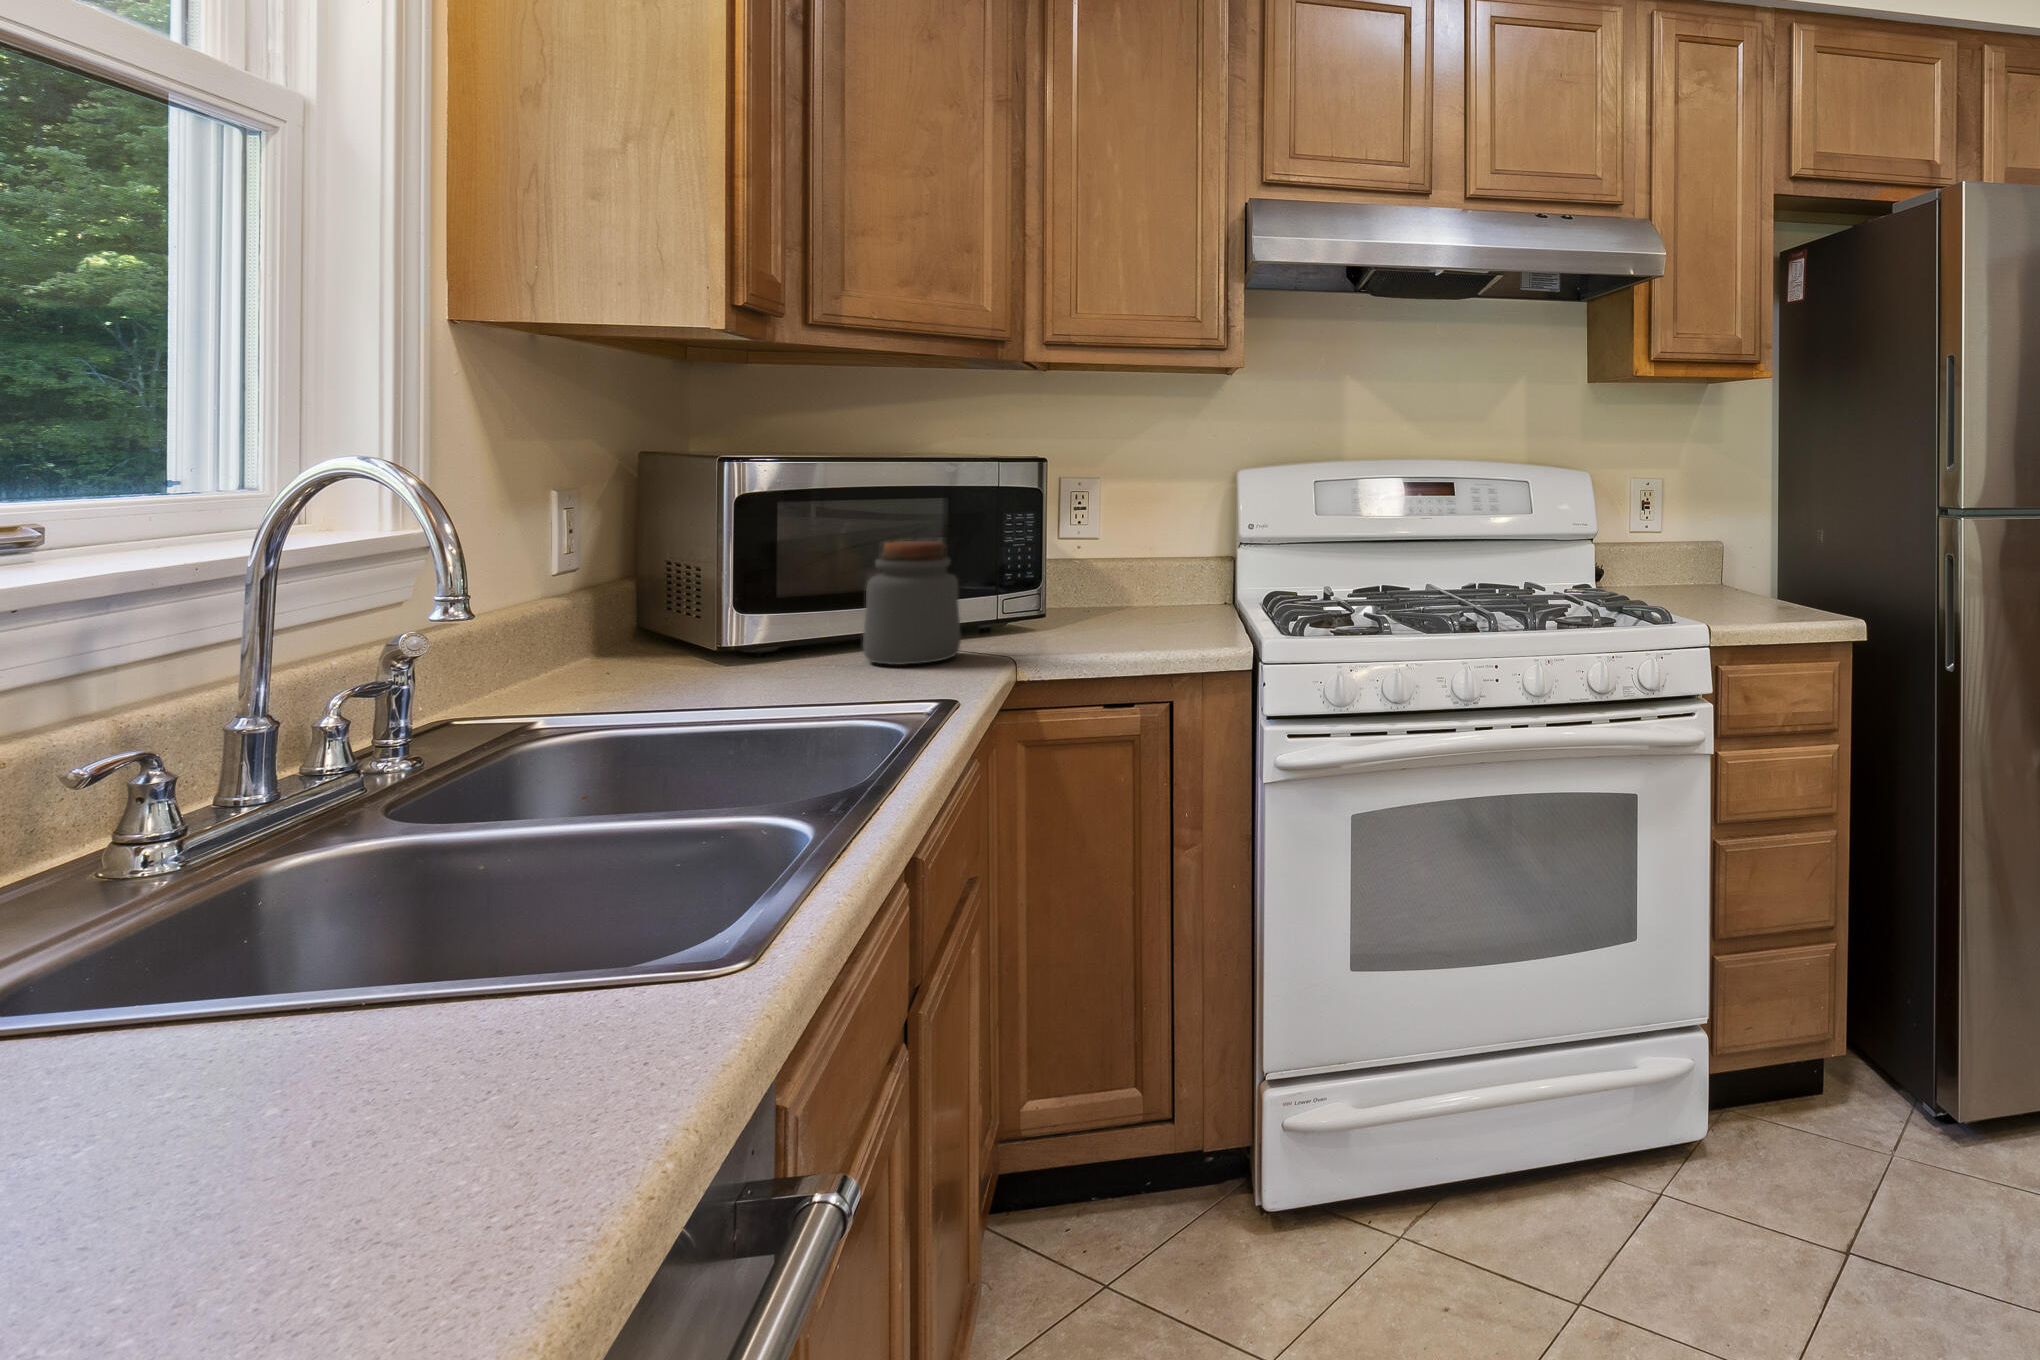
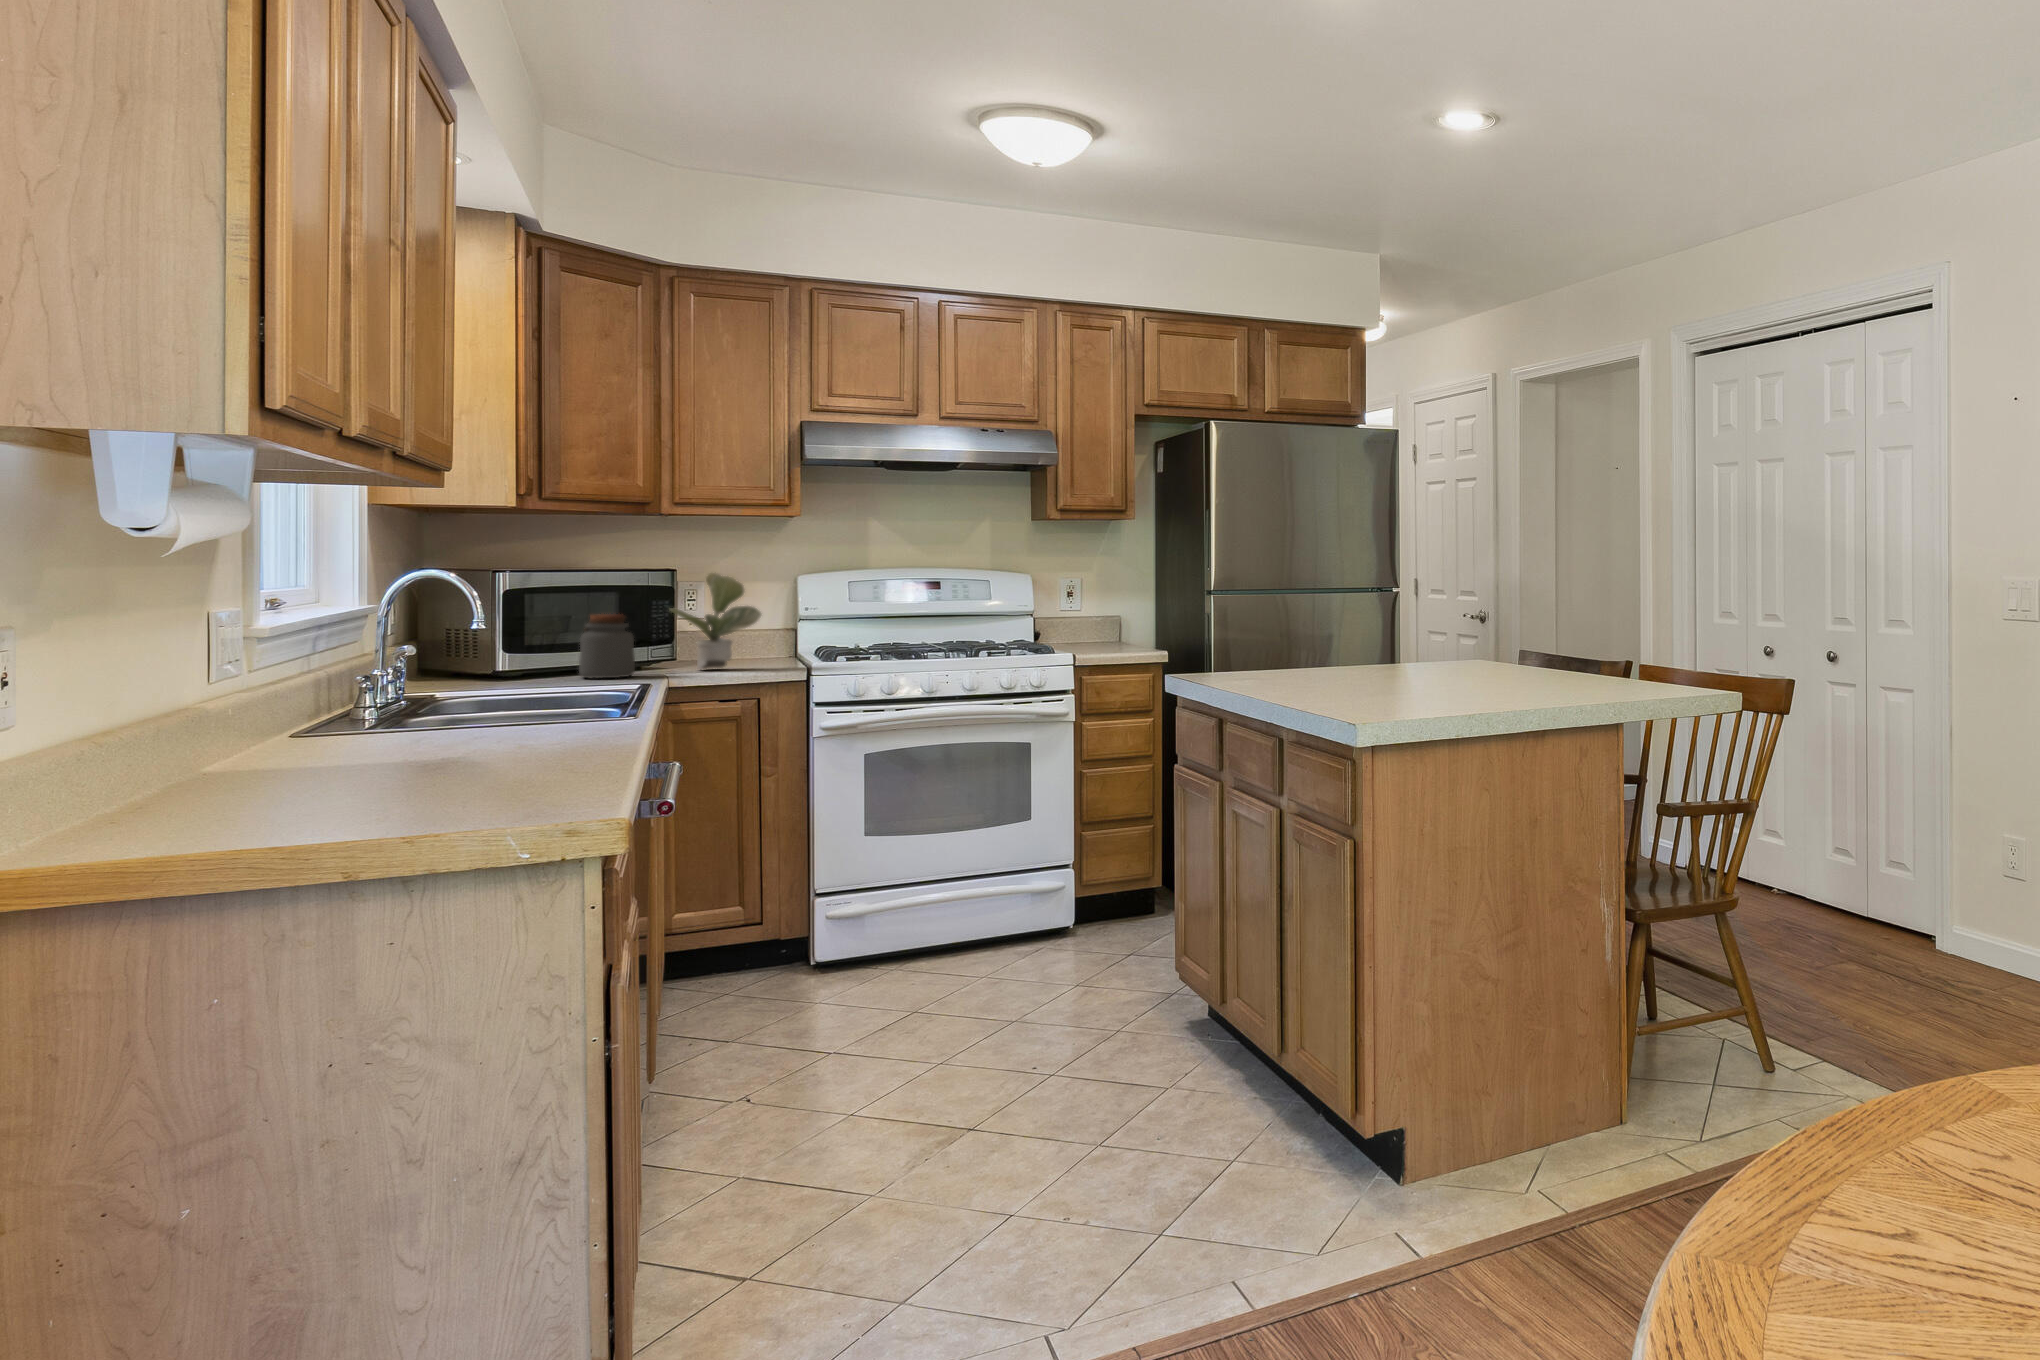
potted plant: none [1025,463,1179,638] -> present [670,573,761,669]

